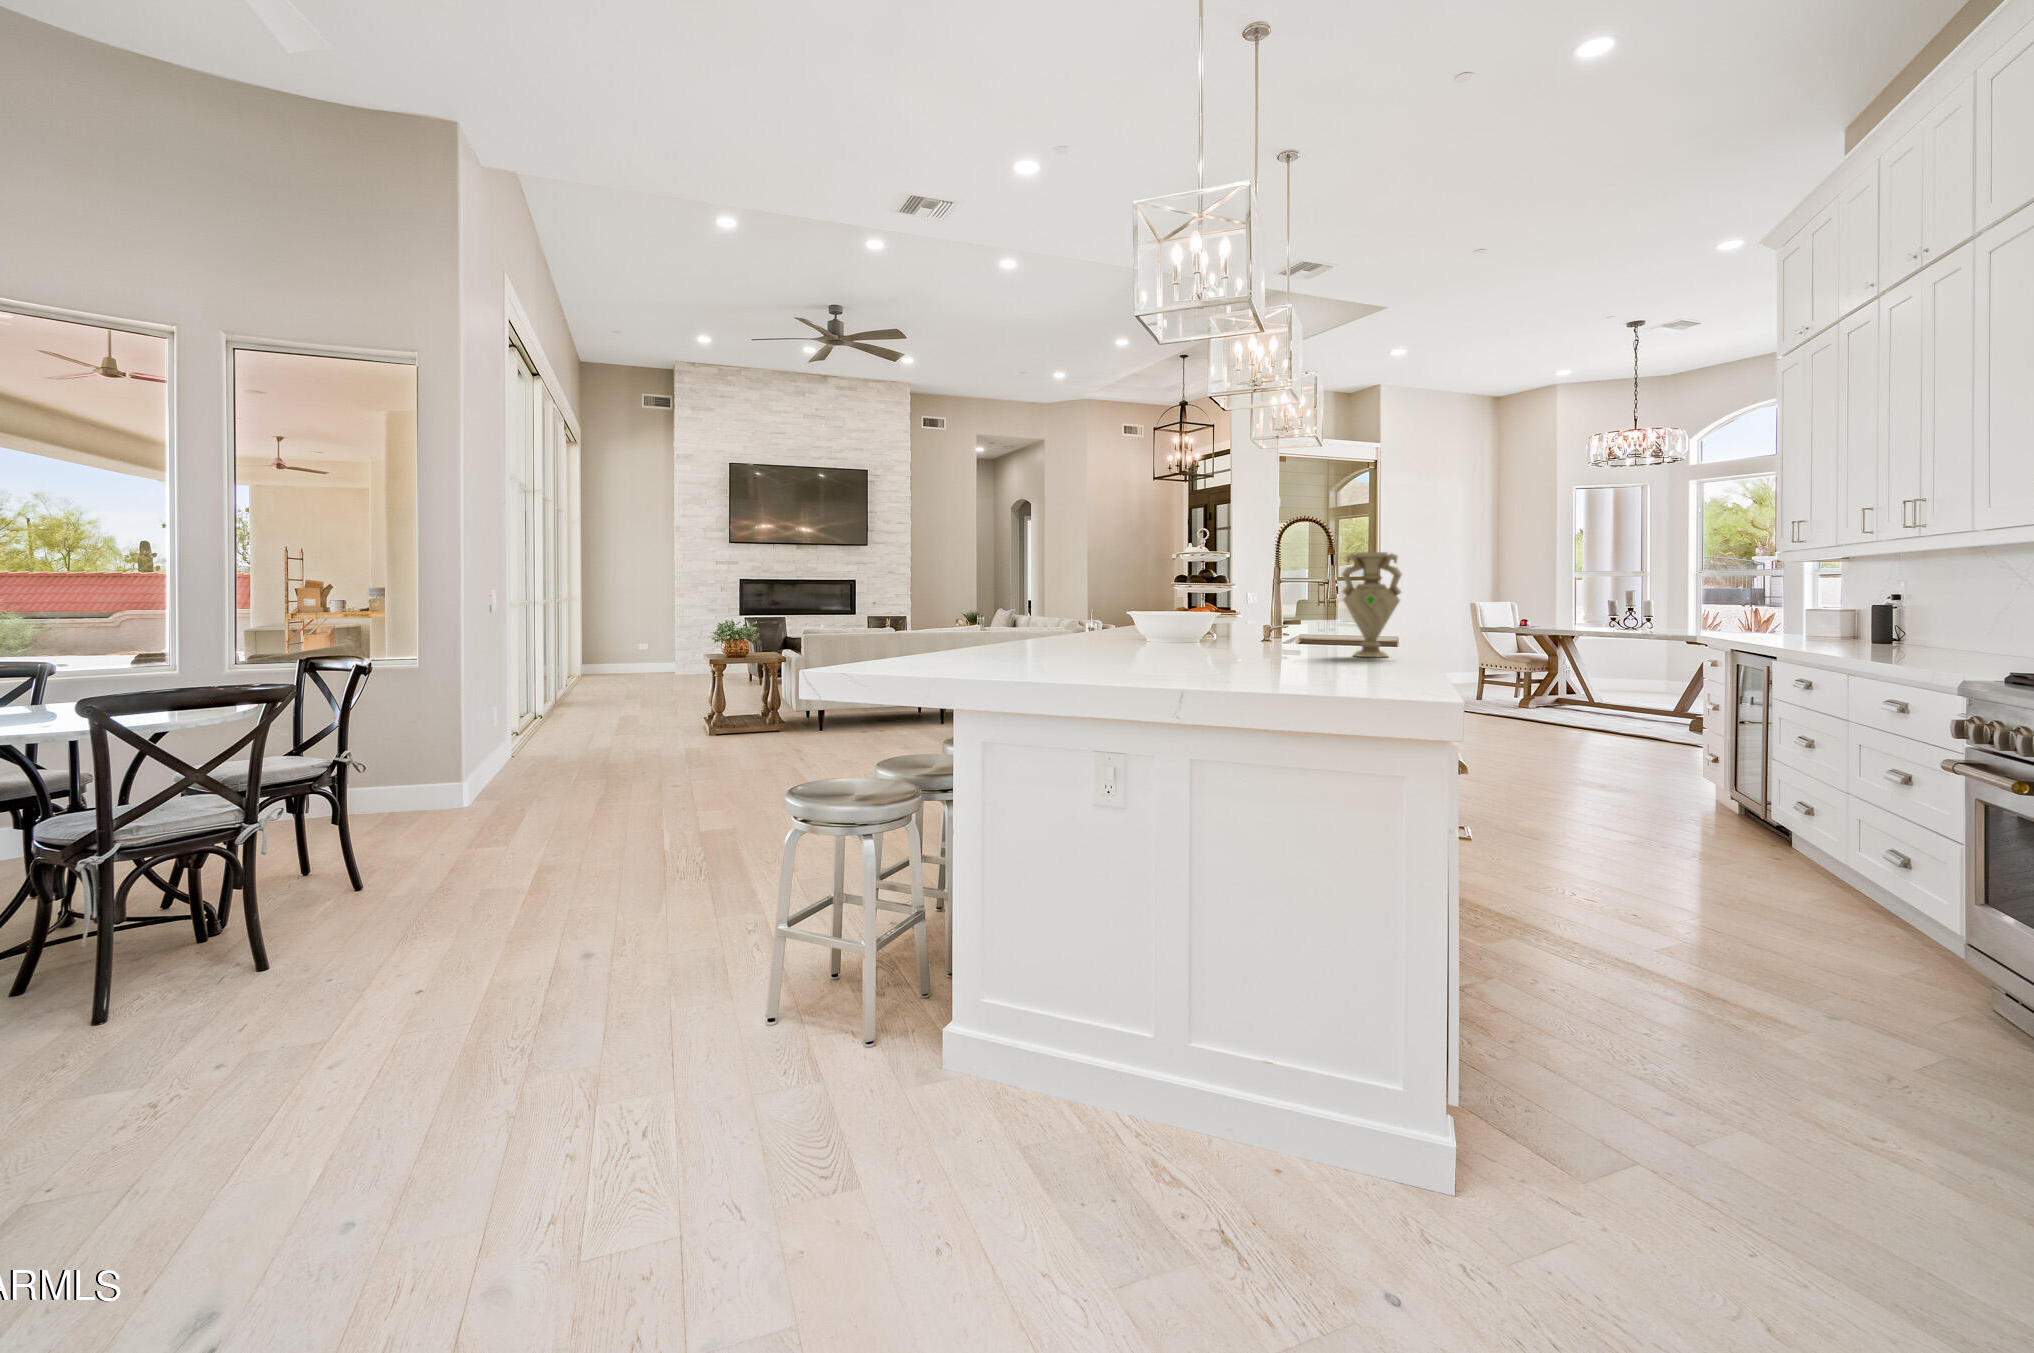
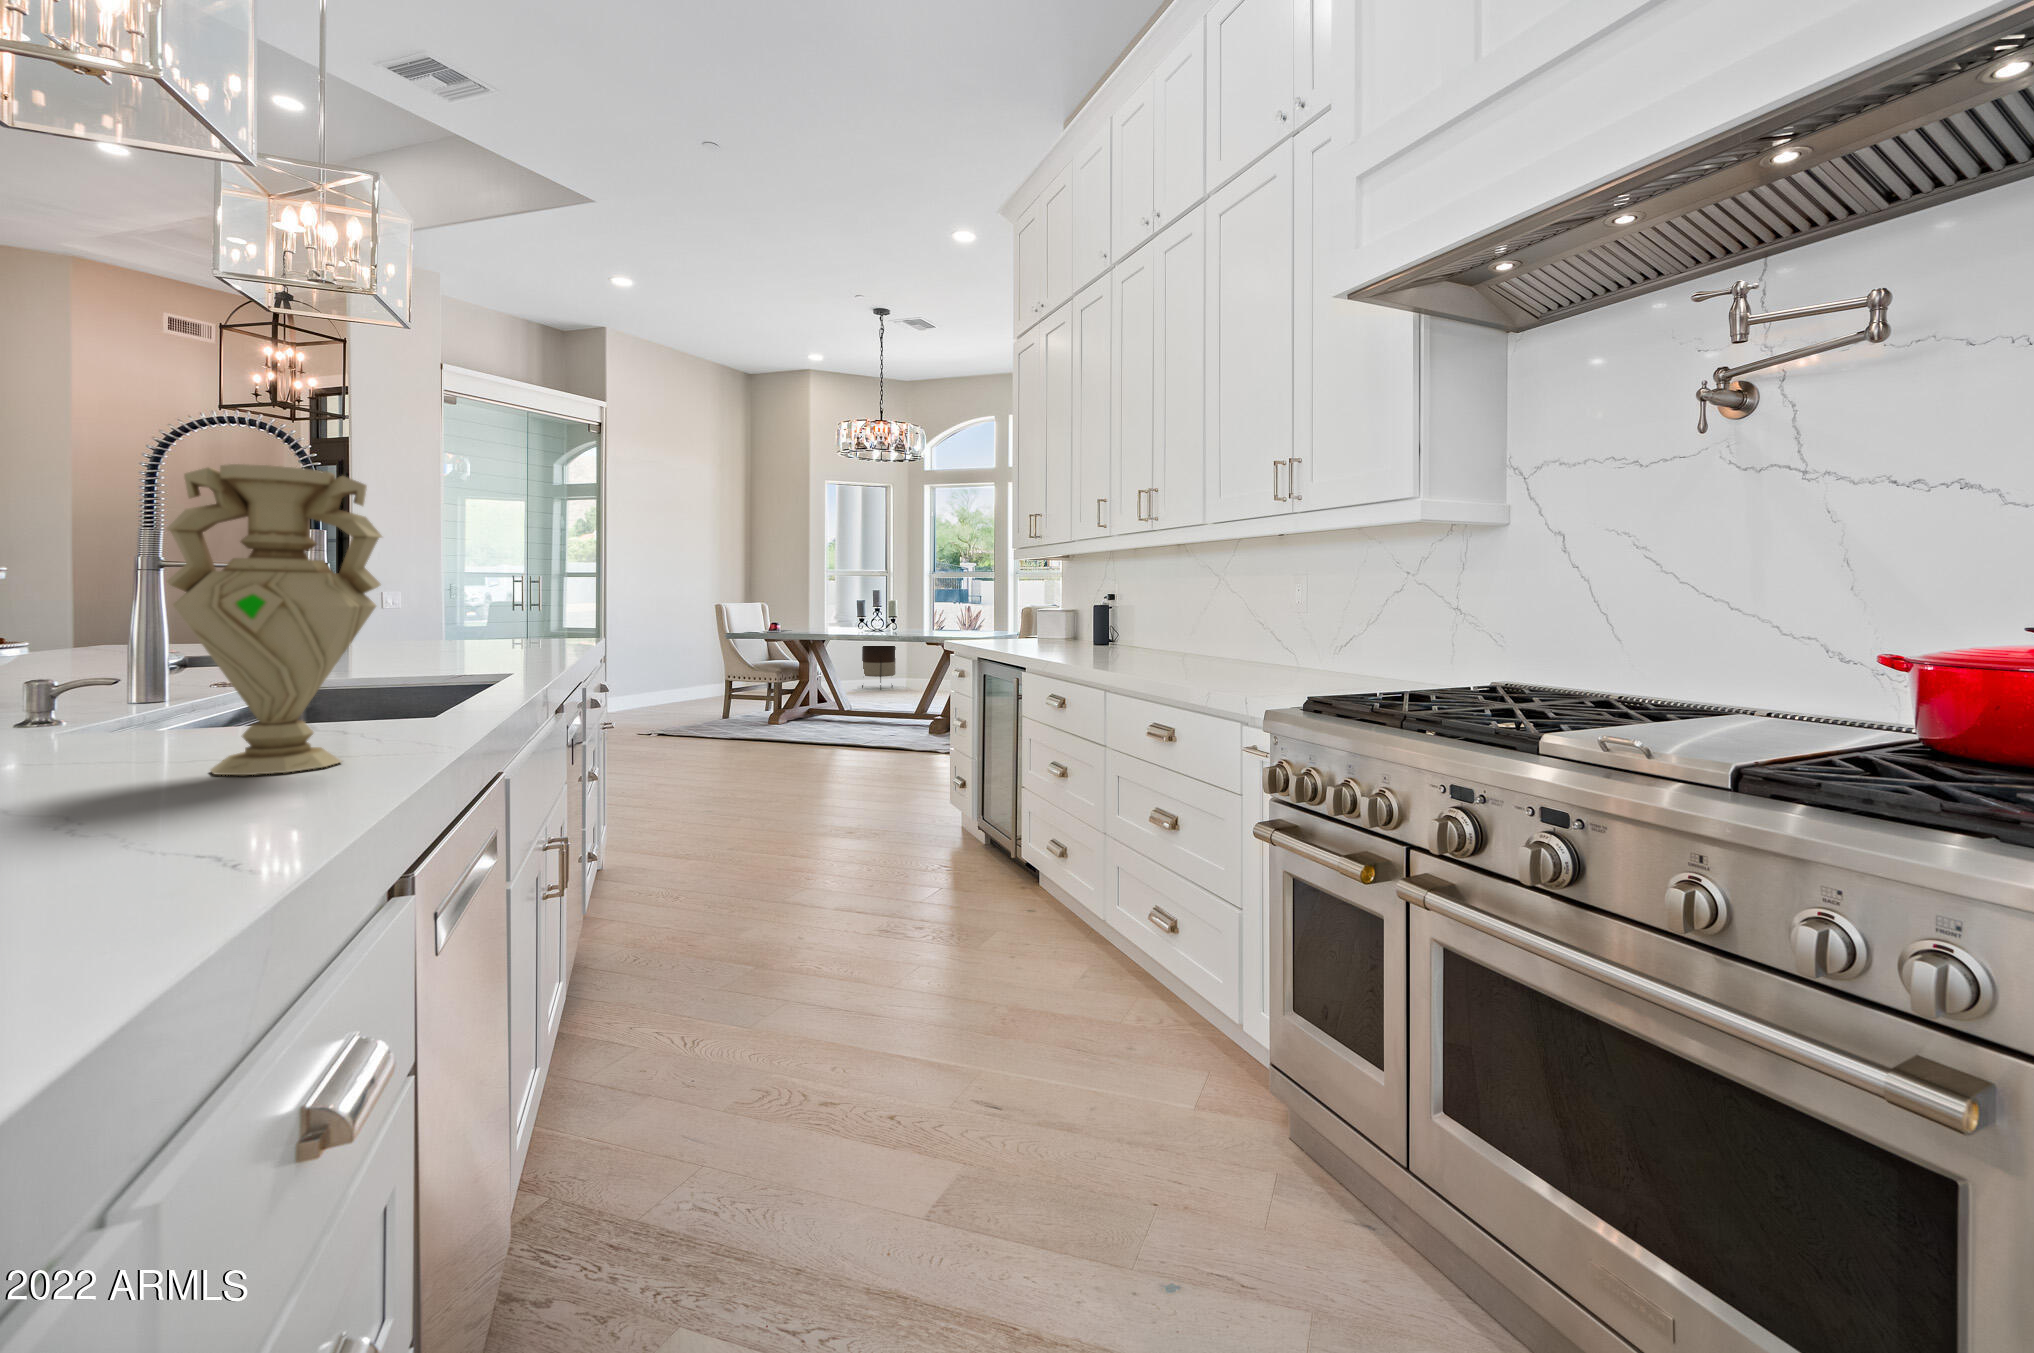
planter: none [1613,643,1653,689] -> present [862,646,896,690]

